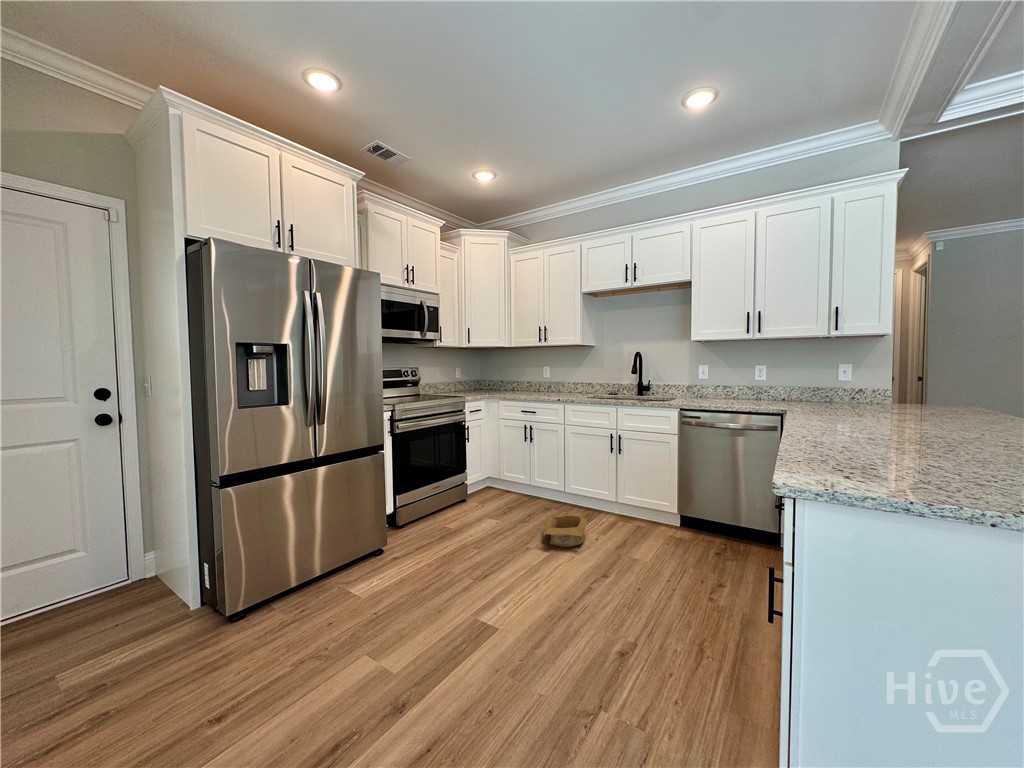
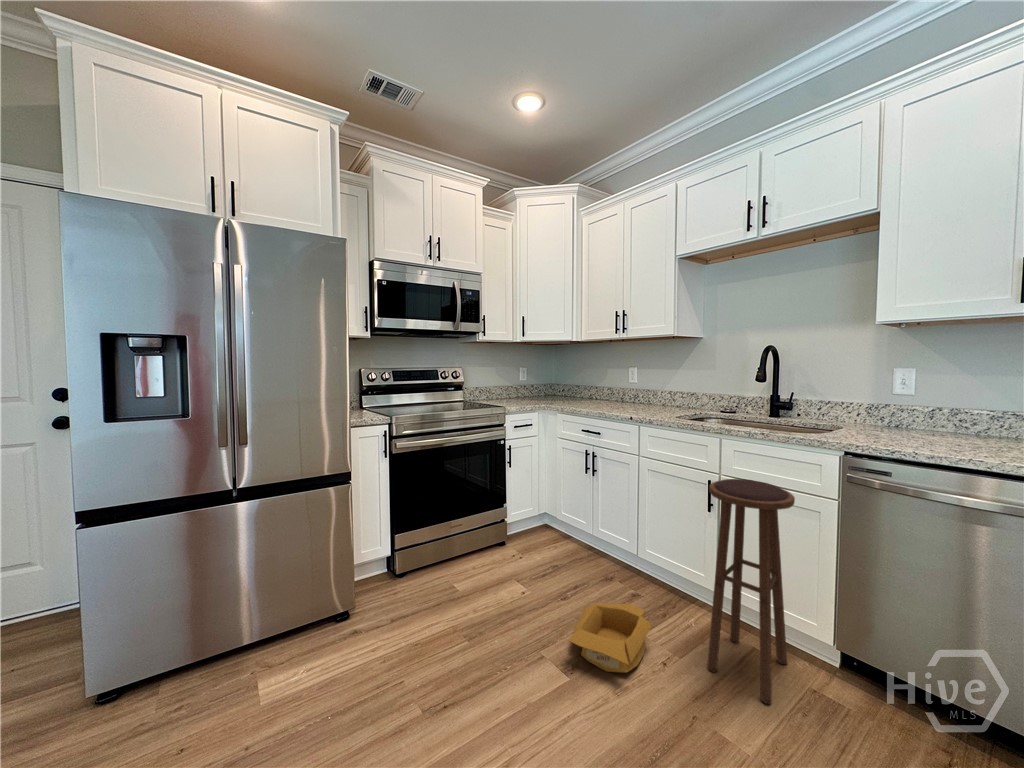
stool: none [617,428,659,544] -> present [707,479,795,704]

